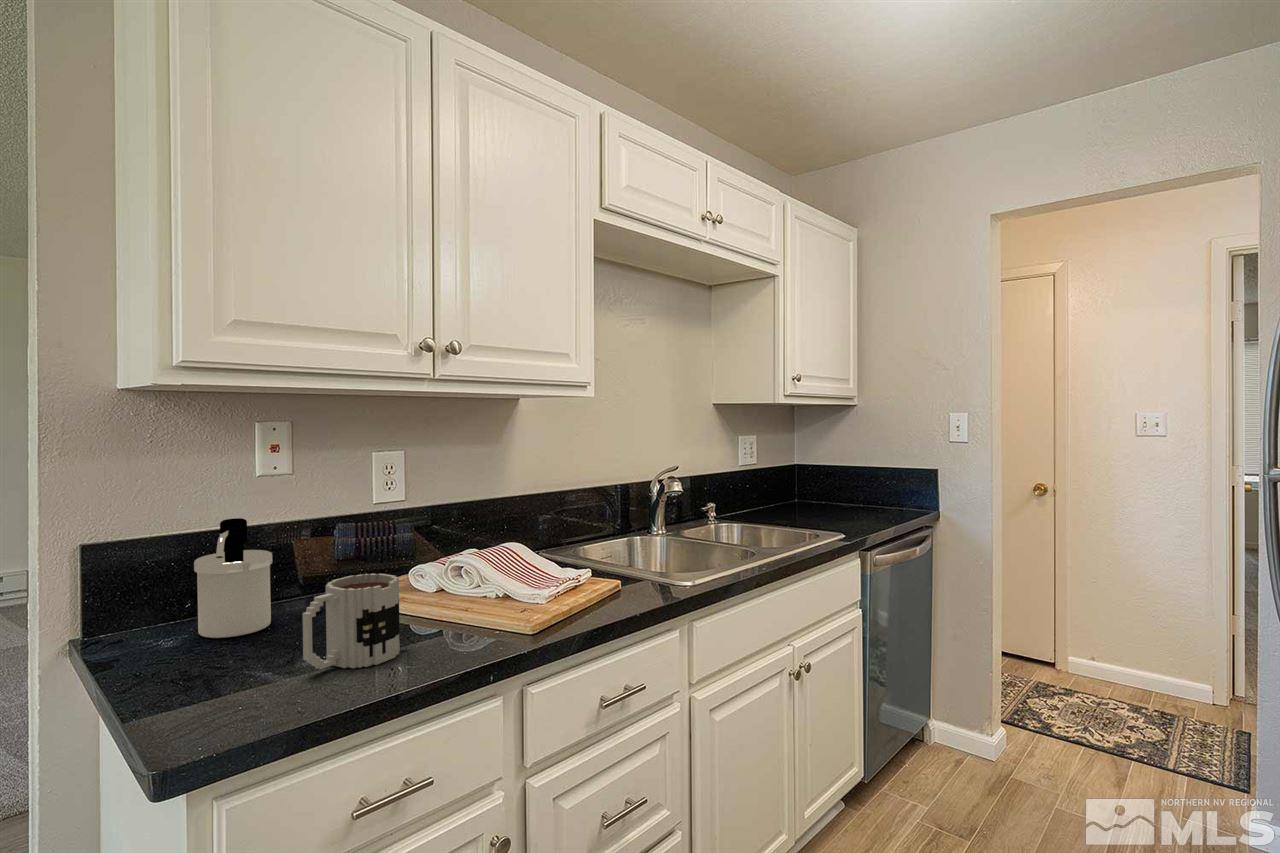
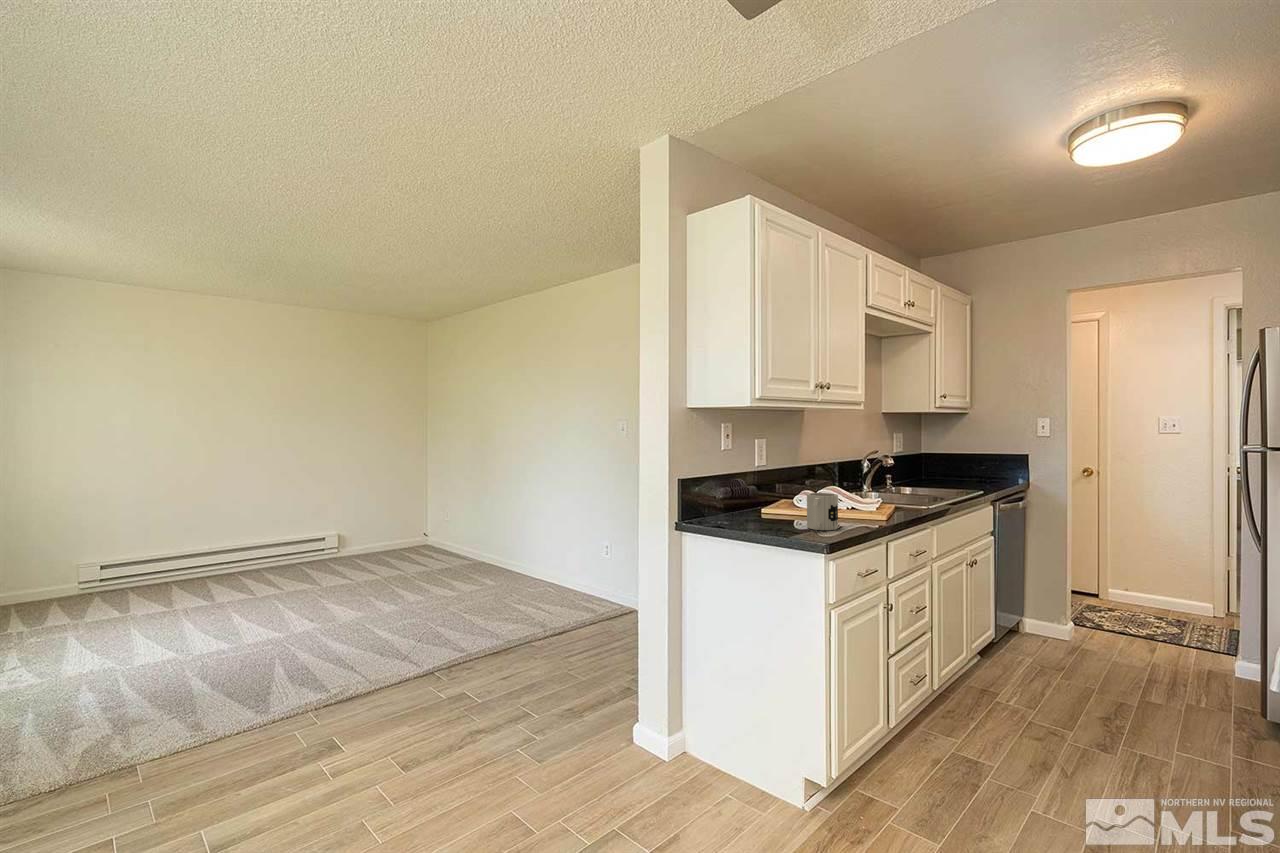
soap dispenser: present [194,518,272,638] -> none [718,469,752,523]

